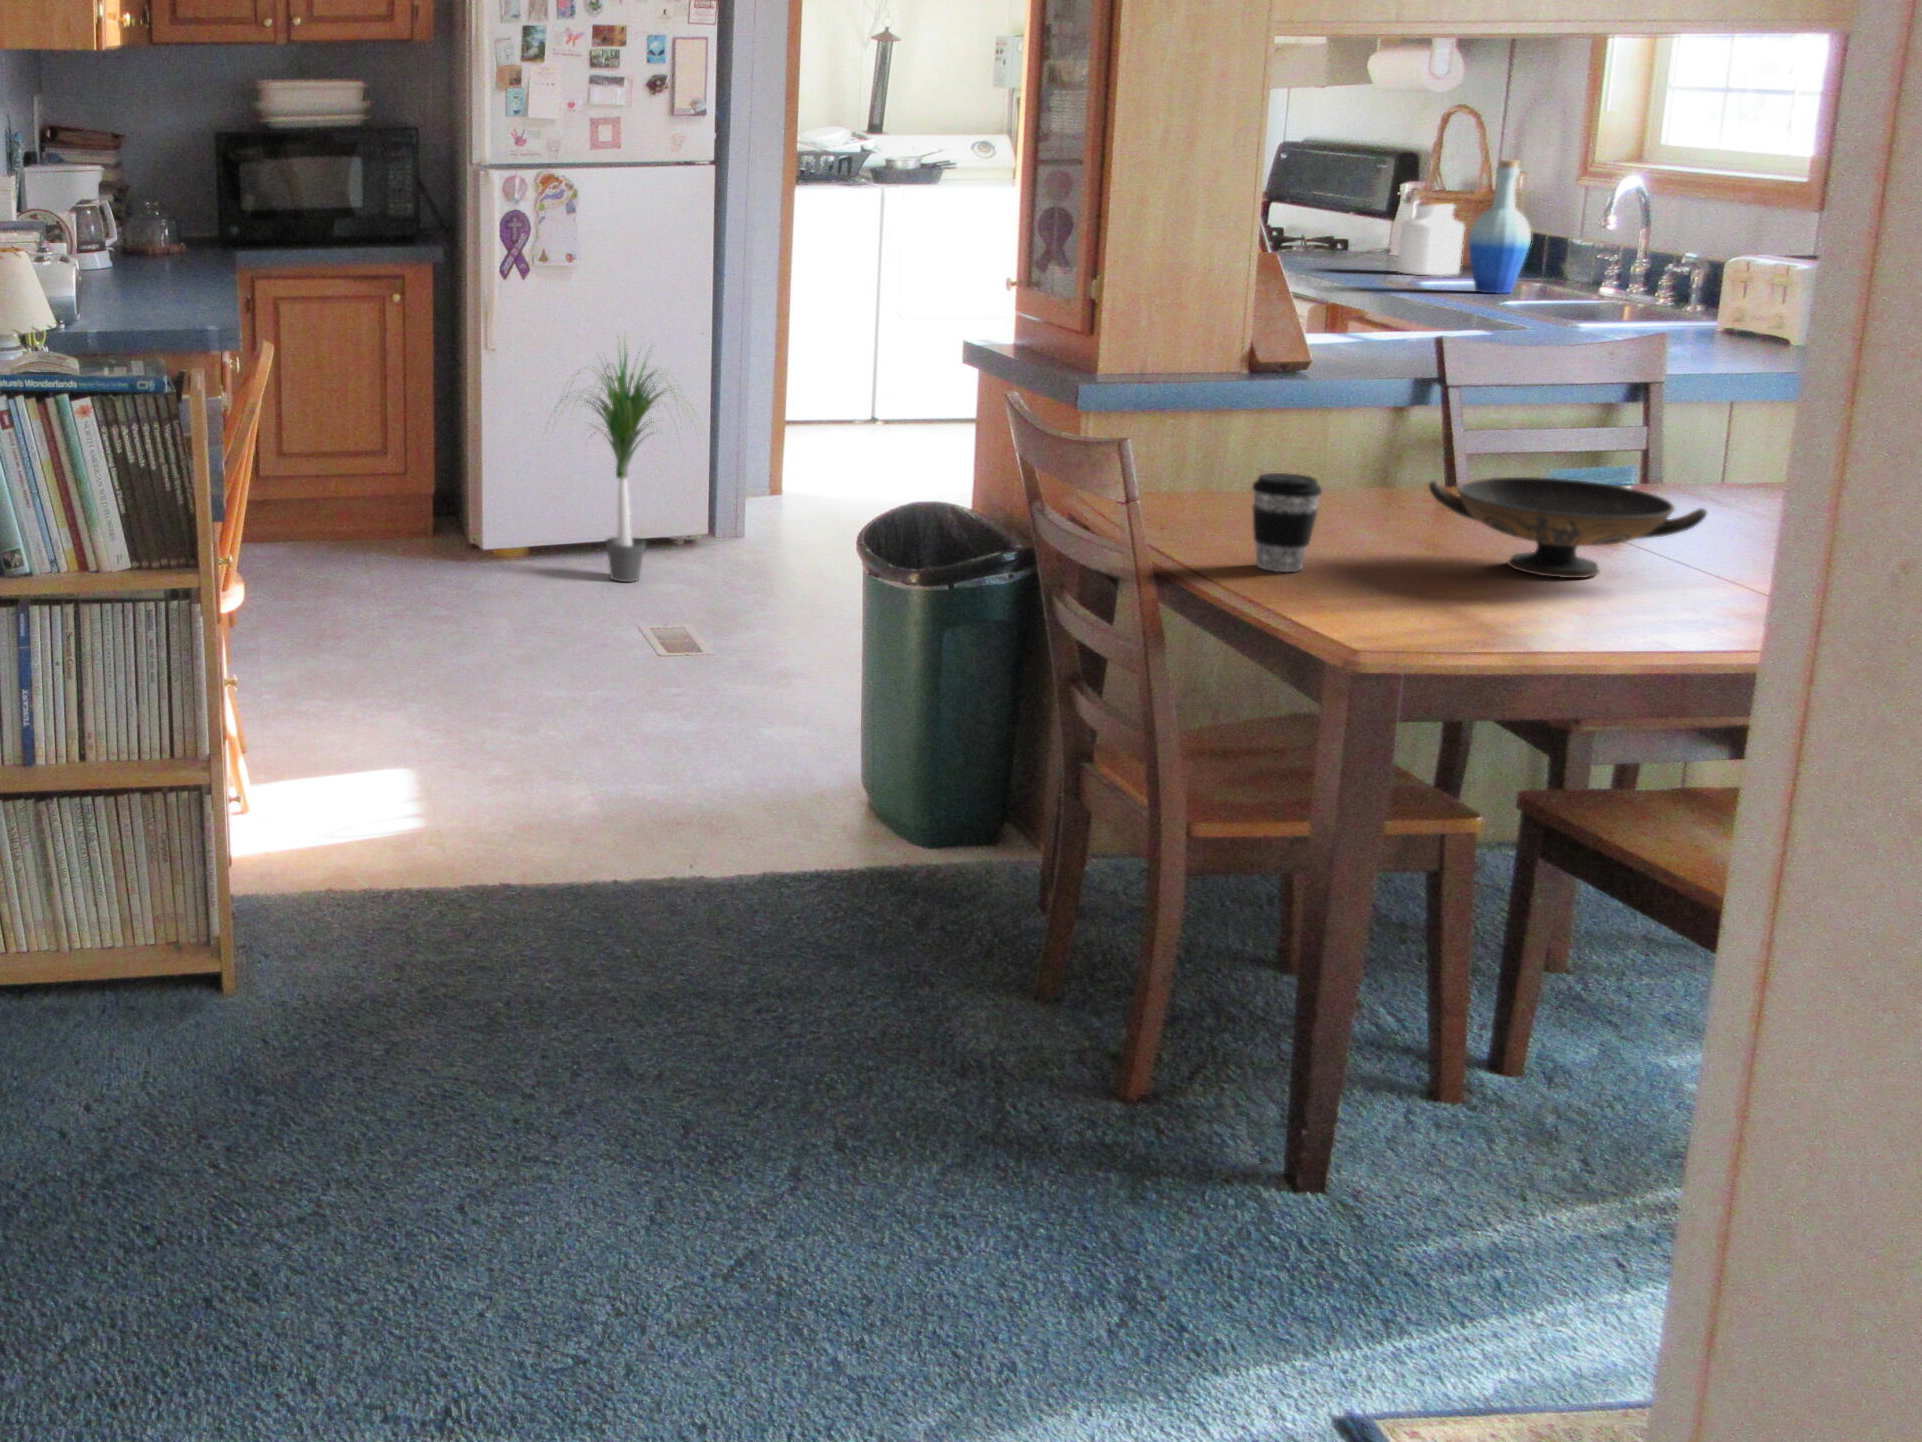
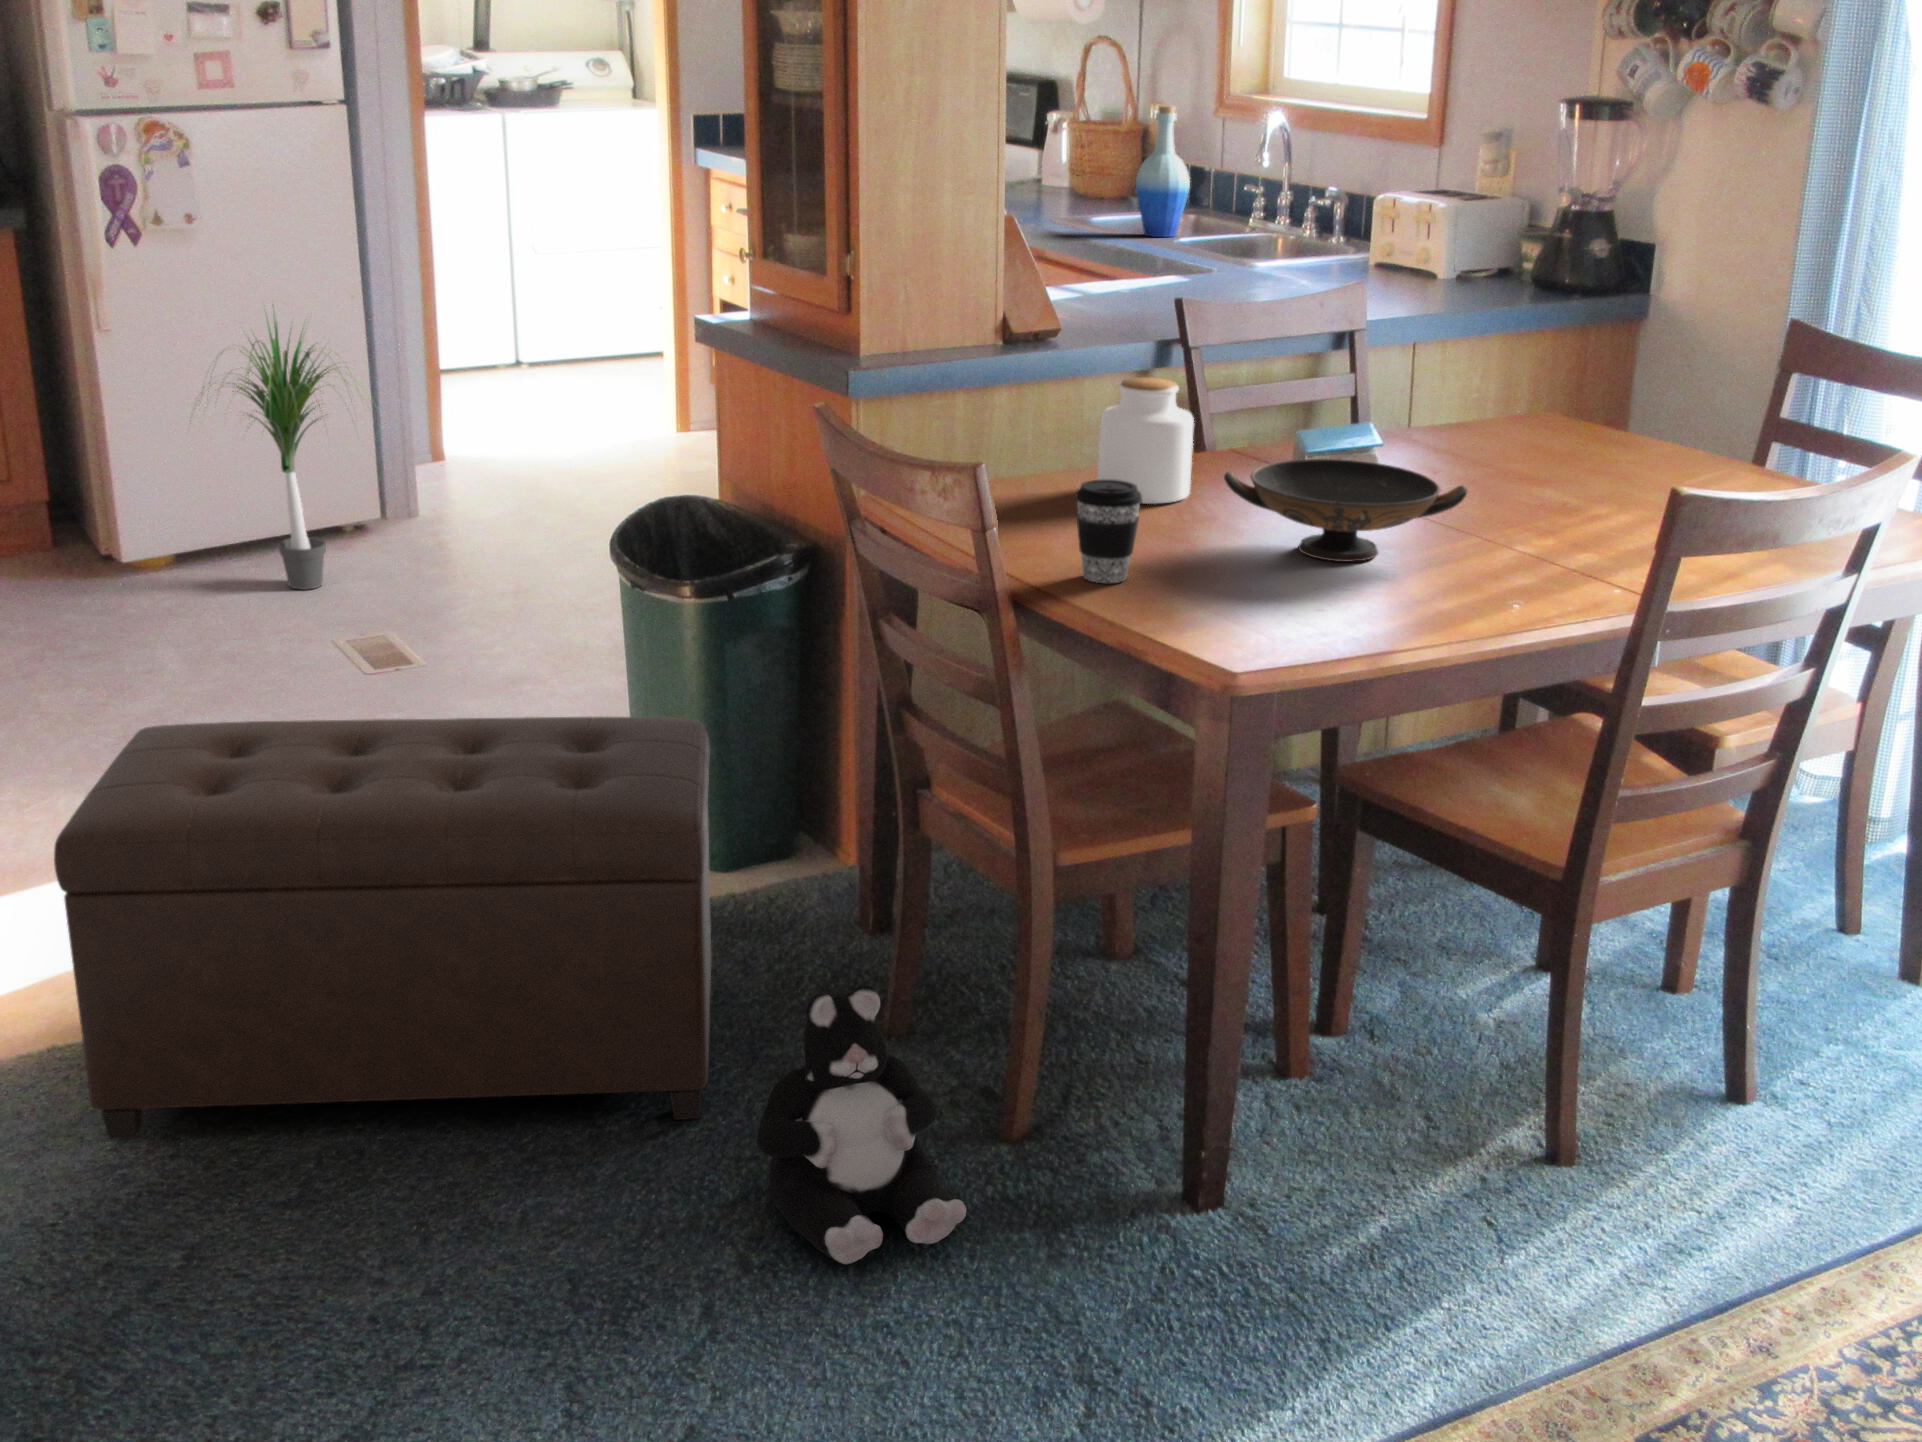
jar: present [1397,202,1465,276] -> present [1098,378,1194,504]
ottoman: none [338,631,895,1027] -> present [54,717,711,1140]
plush toy: none [864,910,1051,1161] -> present [757,985,966,1264]

